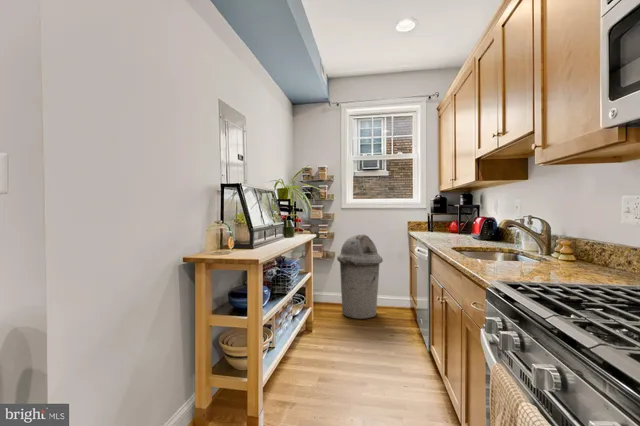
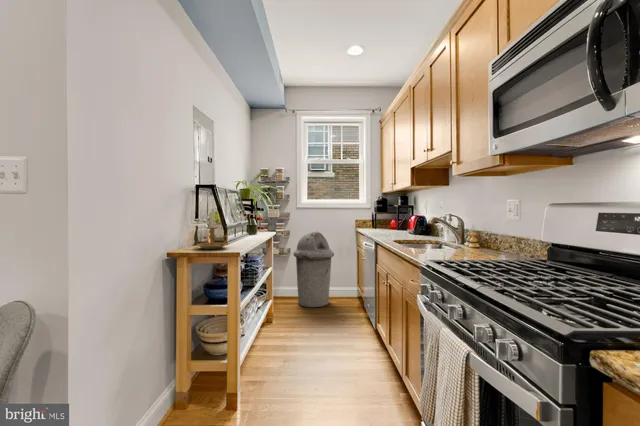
candle holder: none [217,210,254,254] -> present [196,211,228,249]

